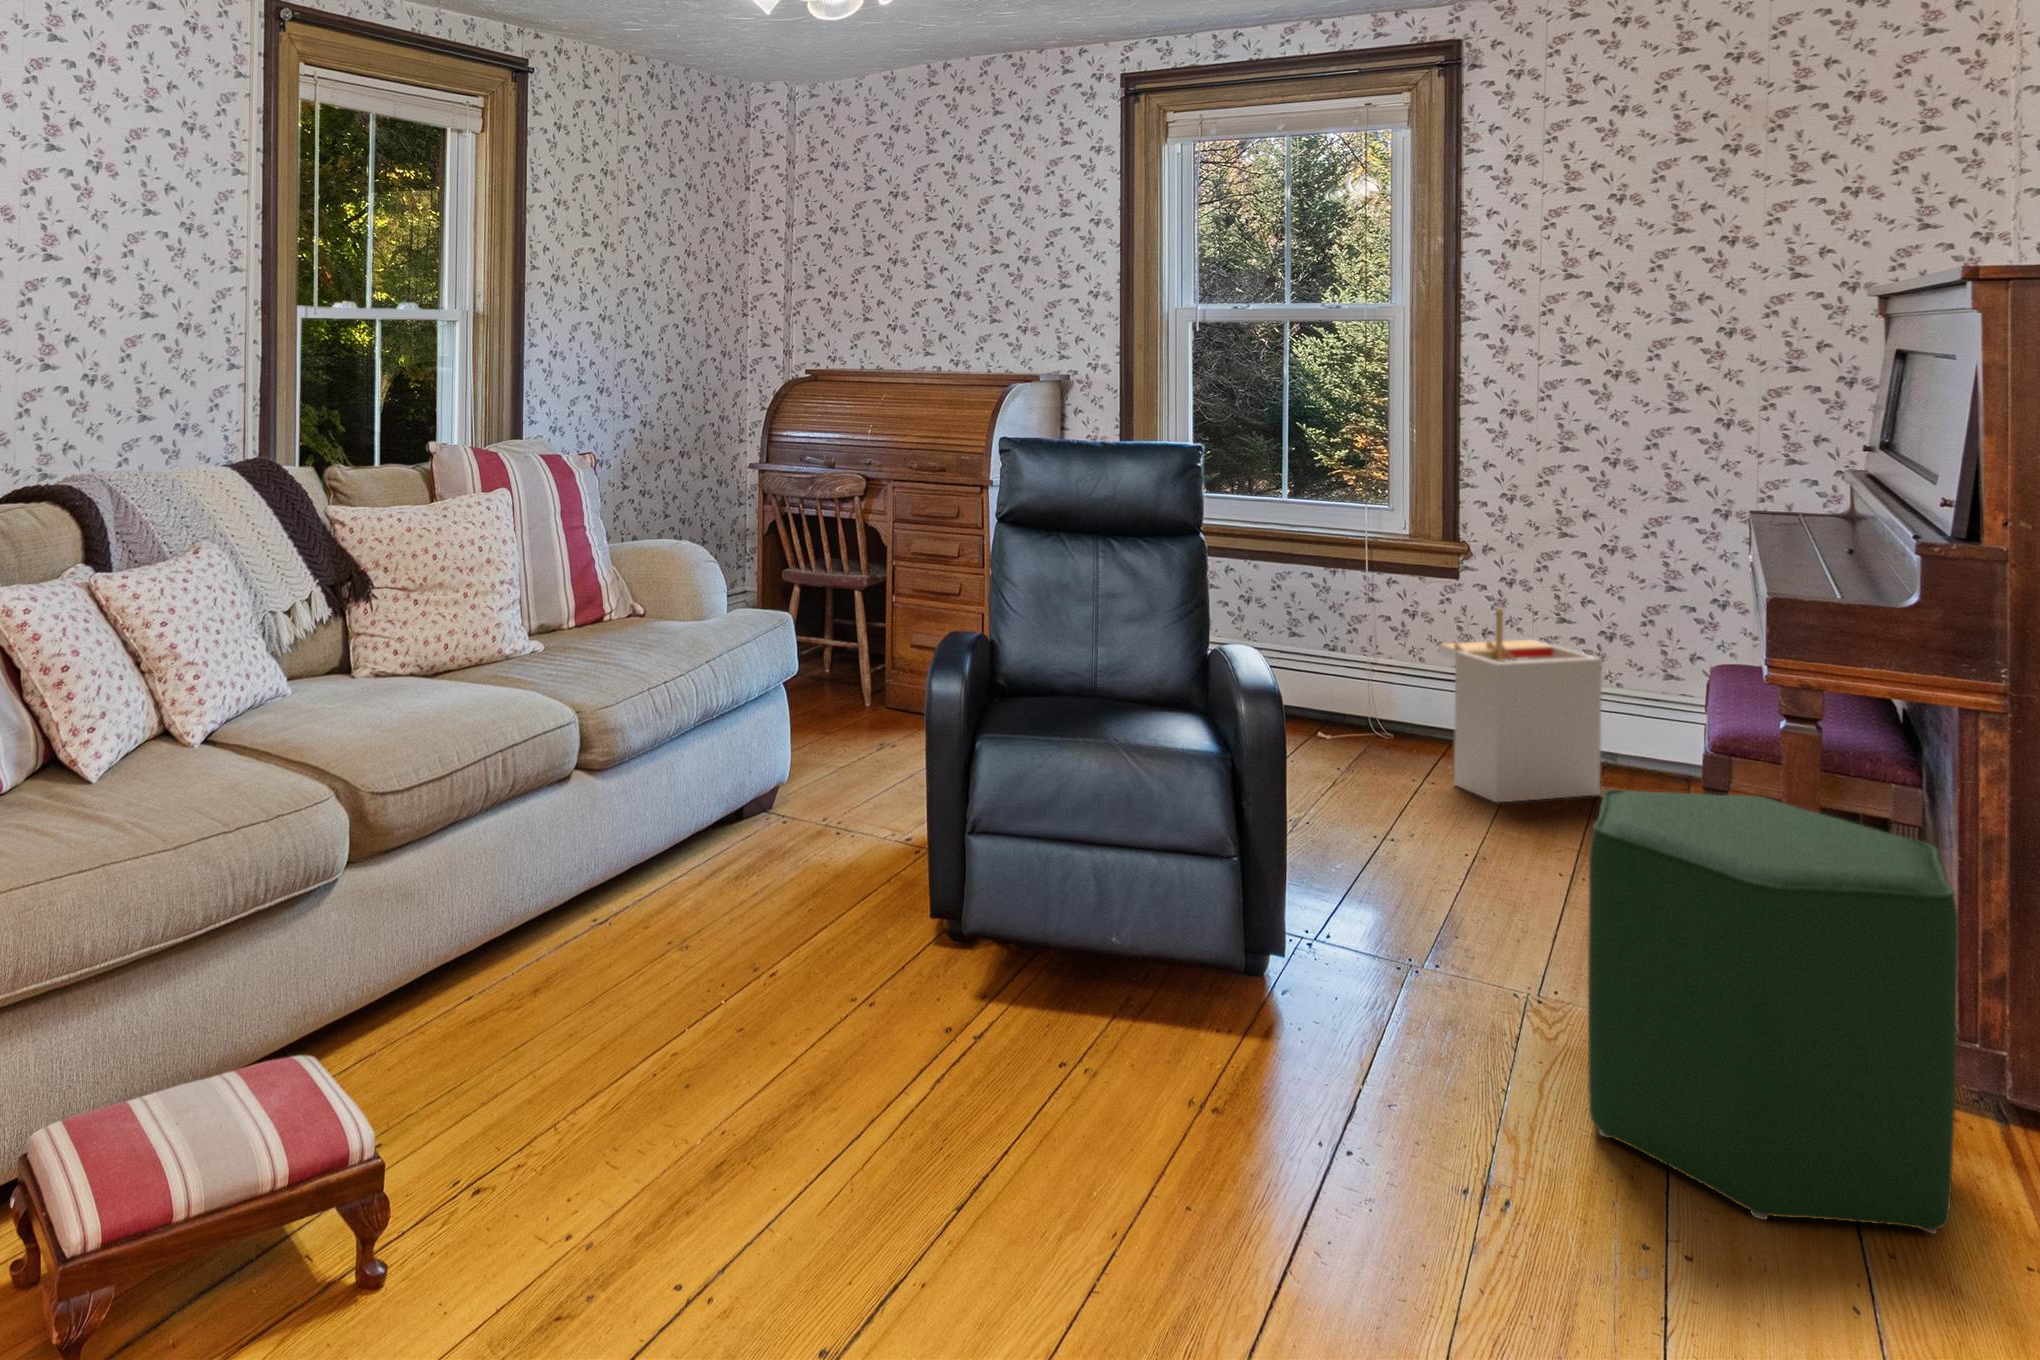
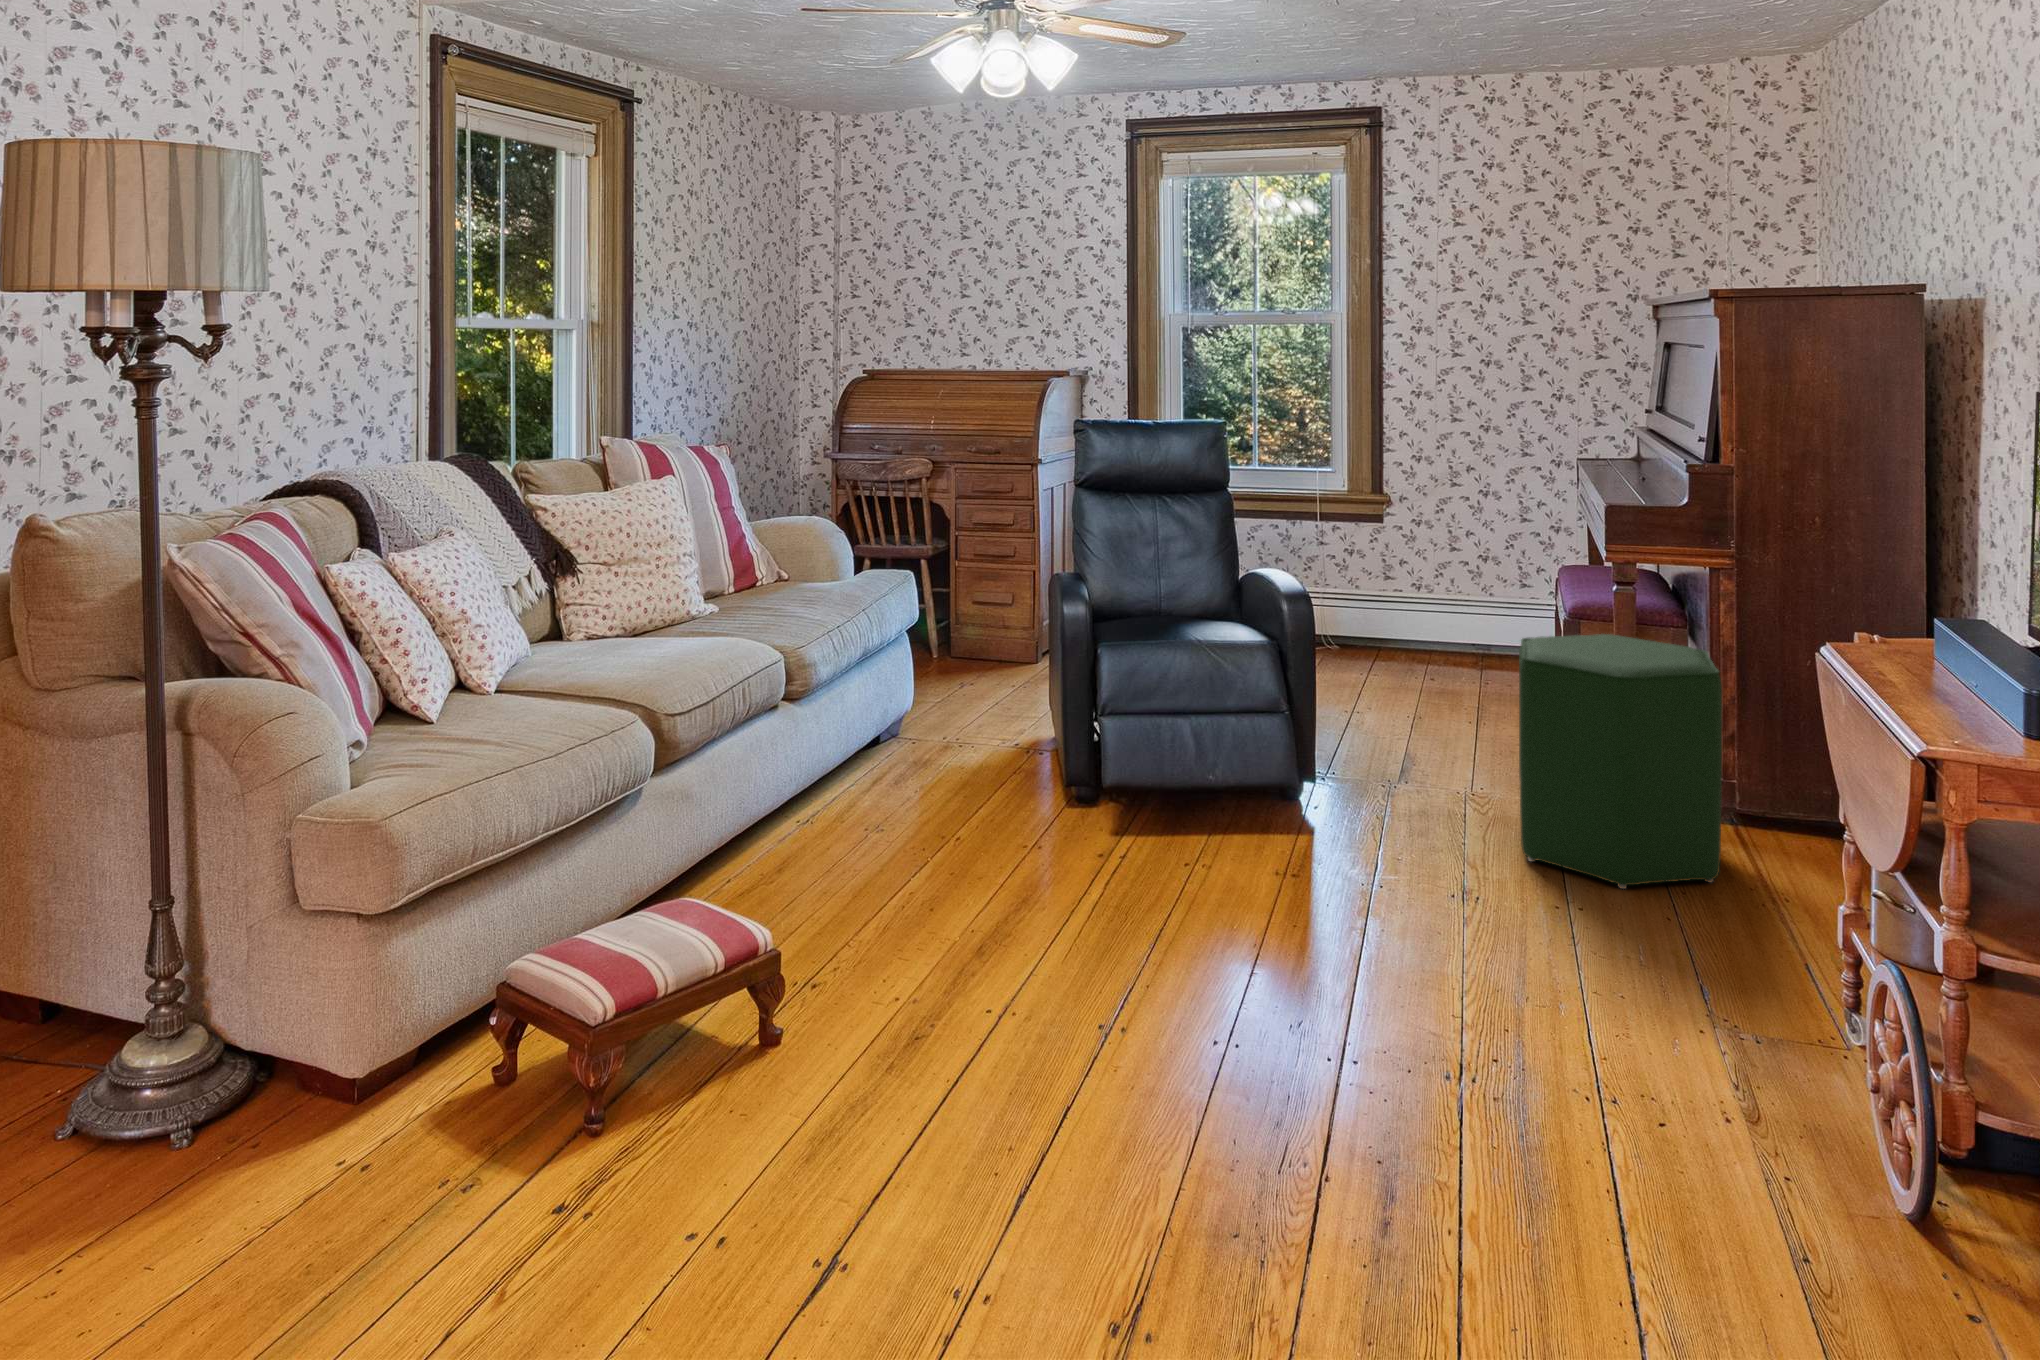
storage bin: present [1438,608,1602,803] -> none [1374,540,1483,685]

